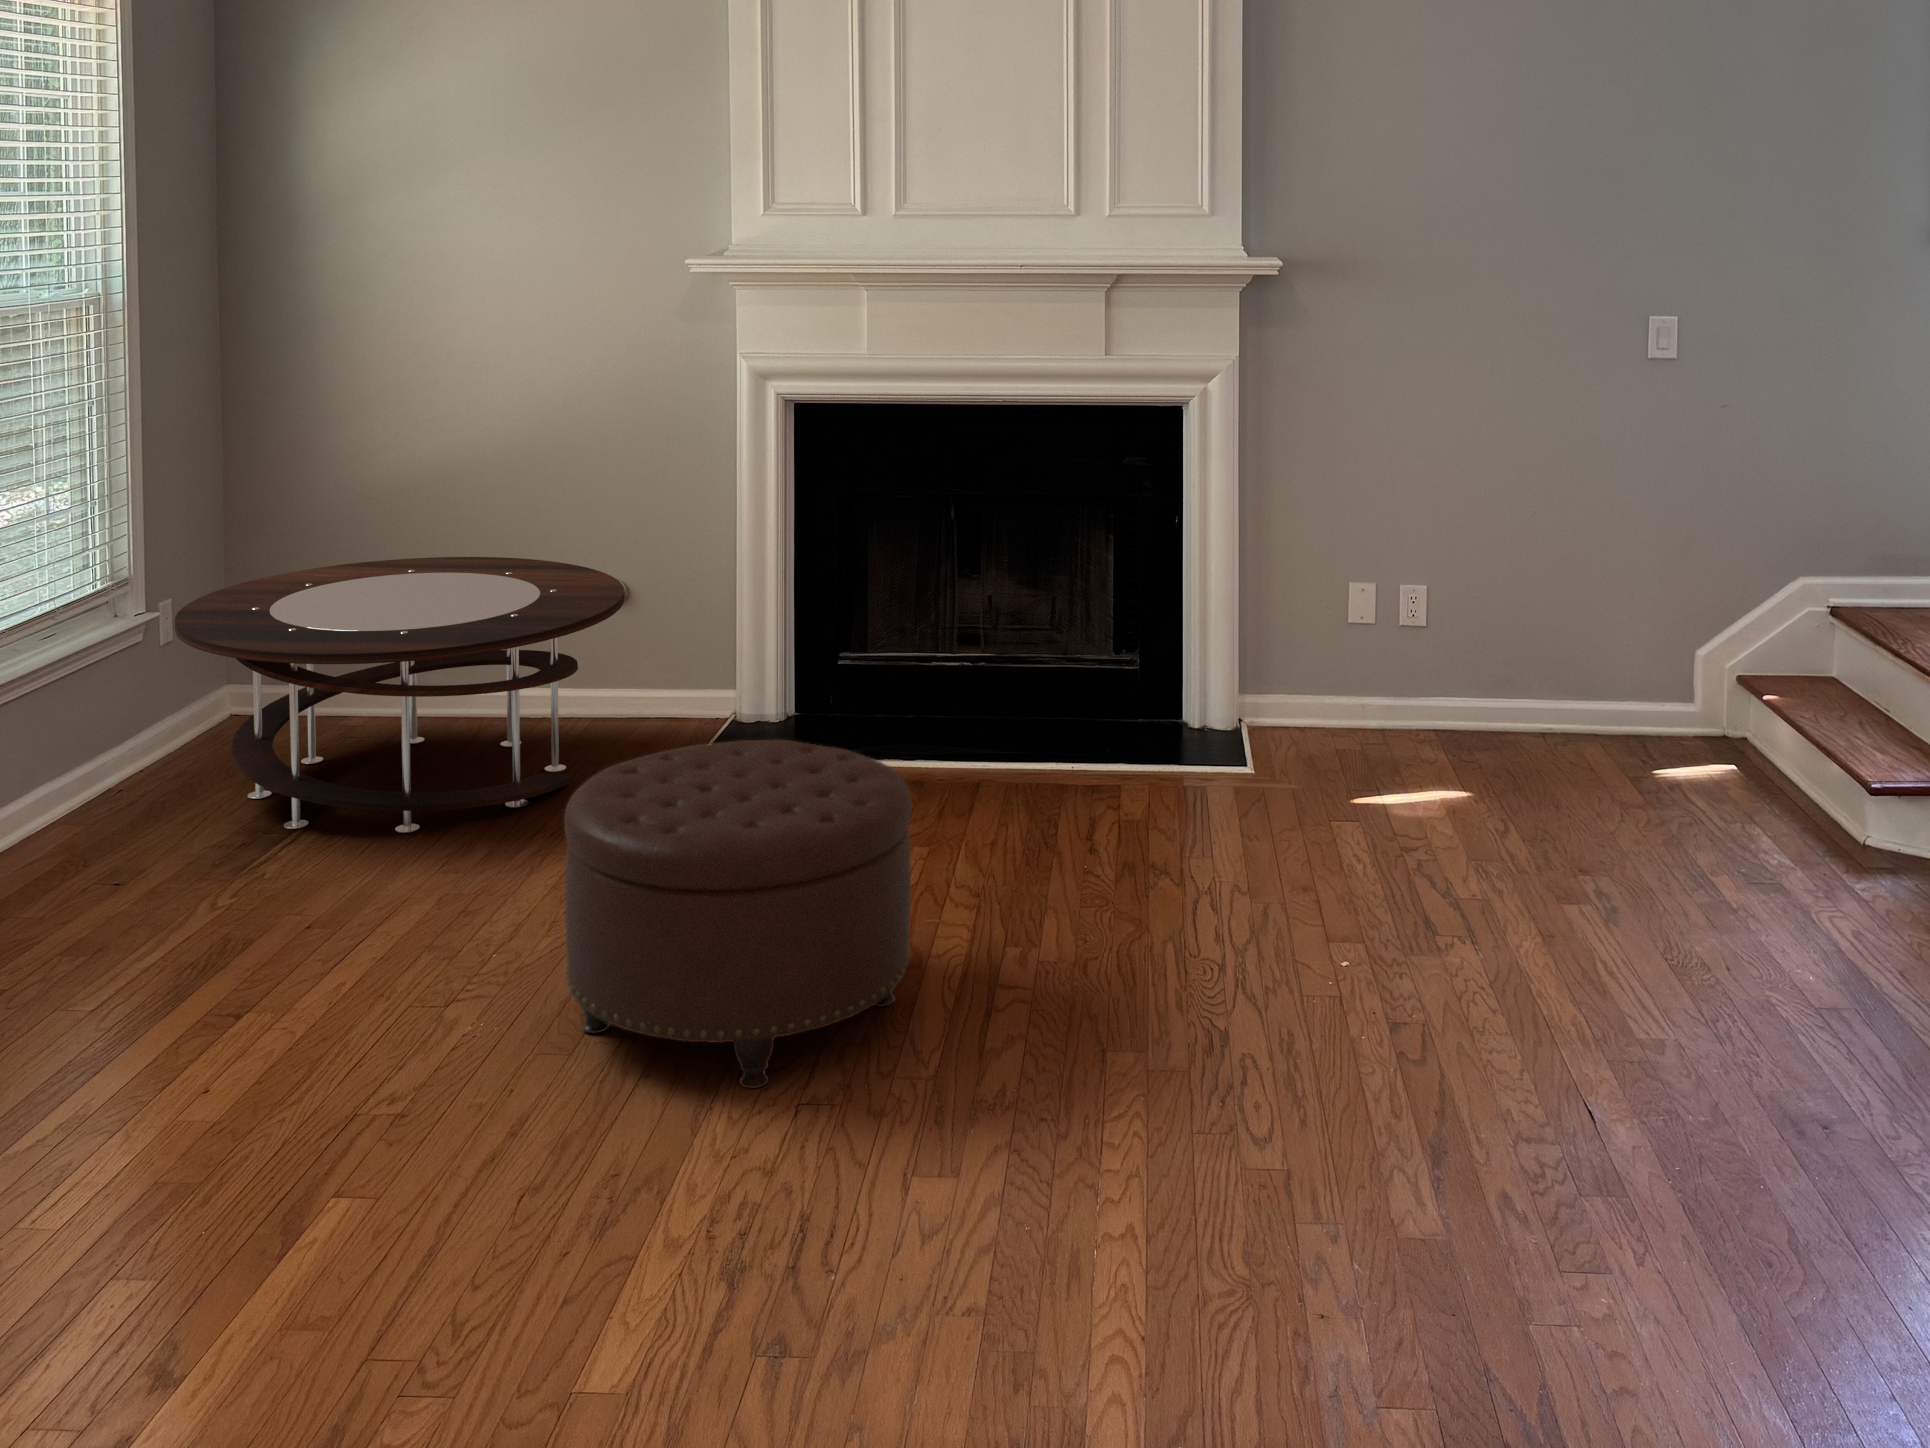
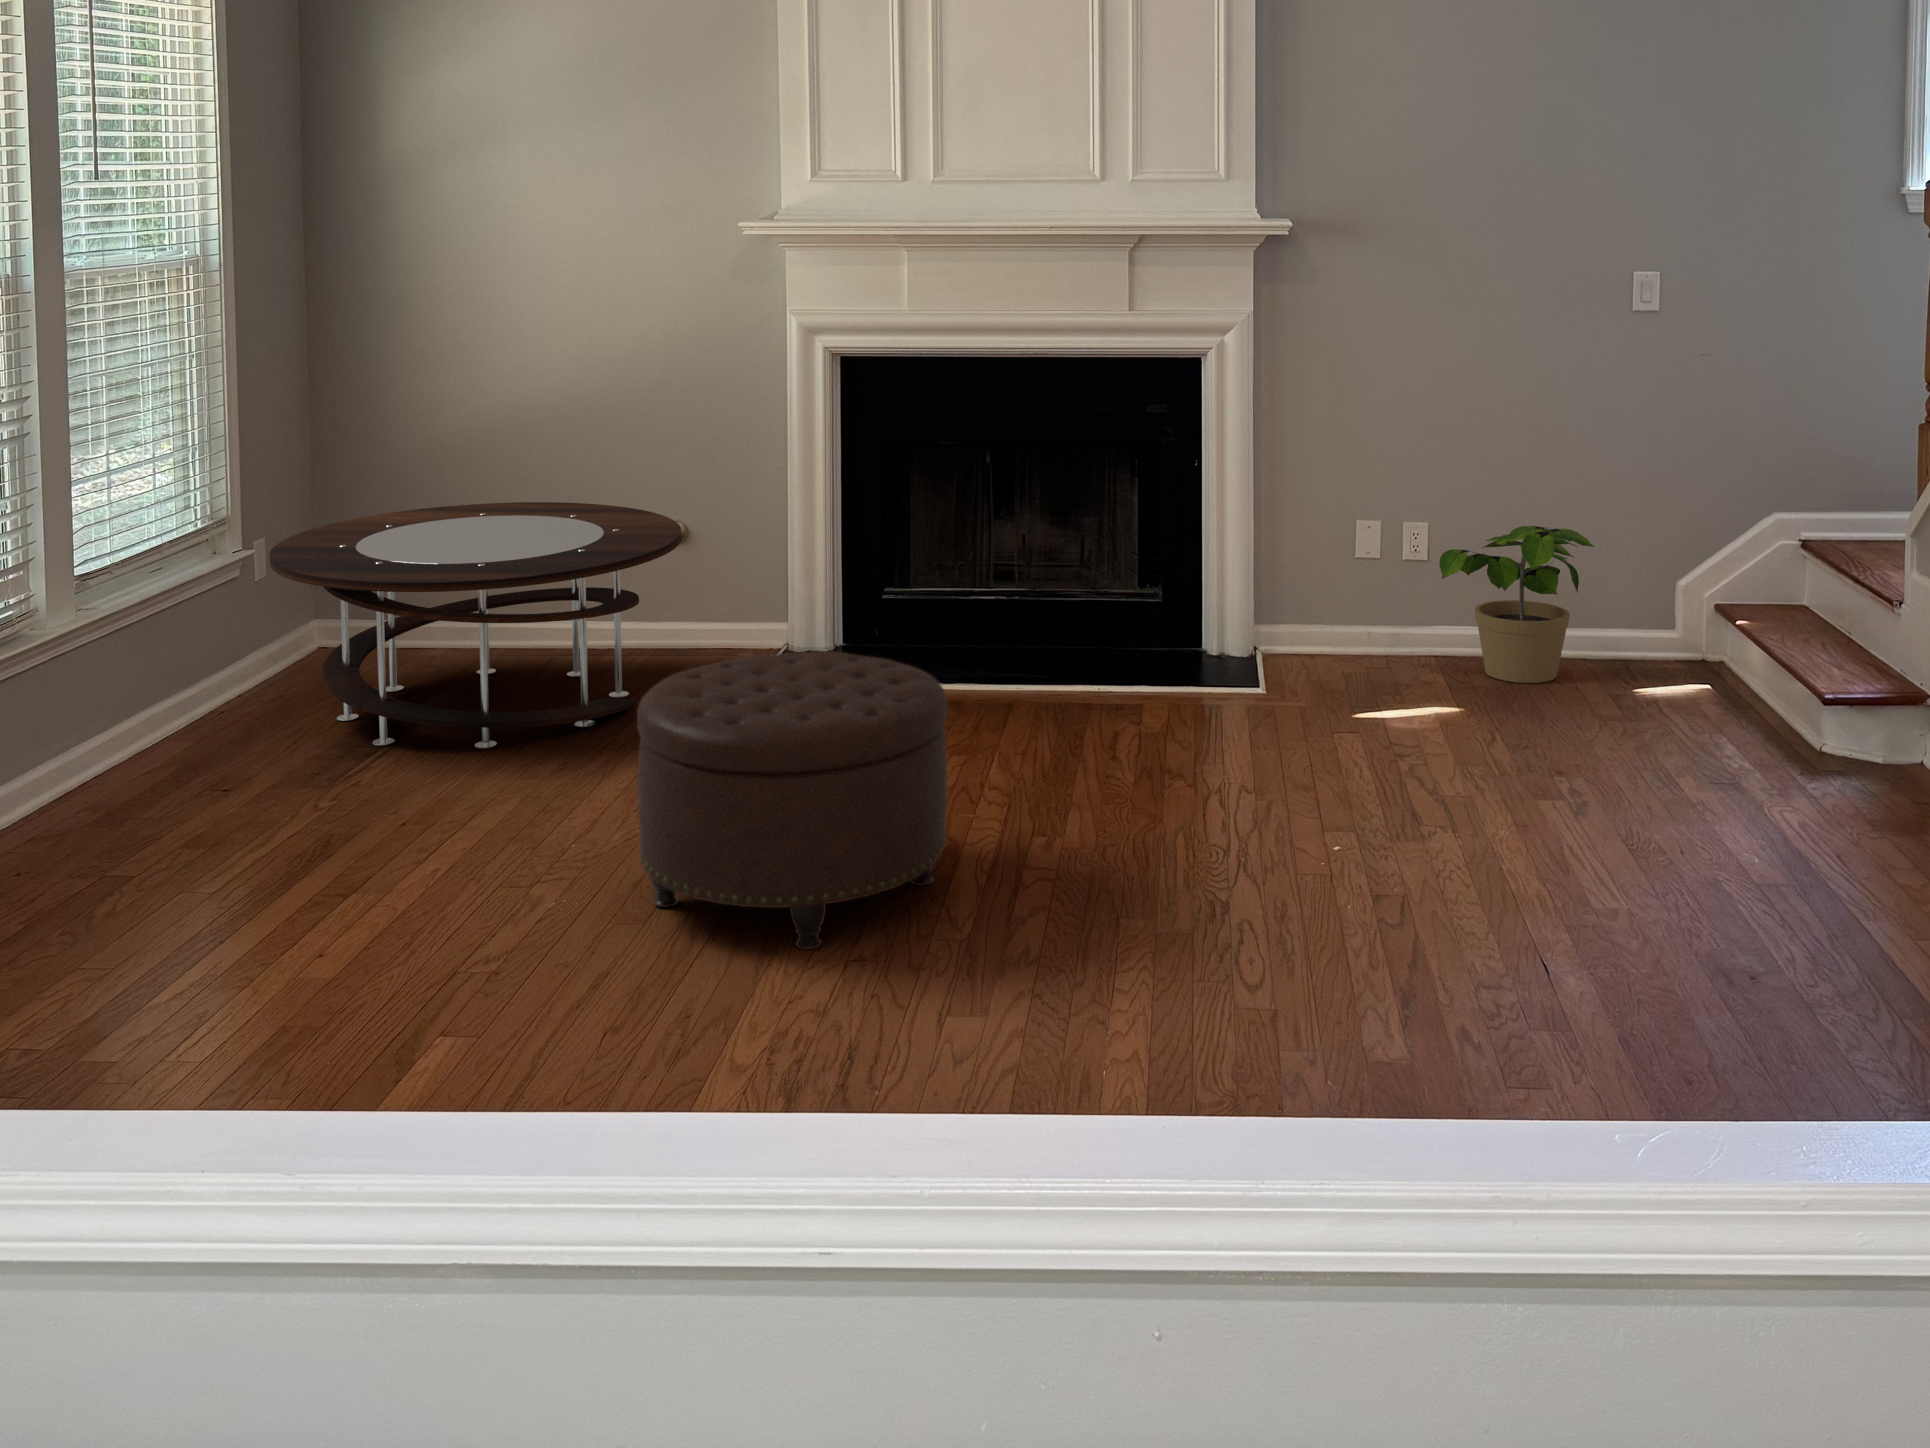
potted plant: none [1441,591,1612,759] -> present [1439,526,1594,683]

